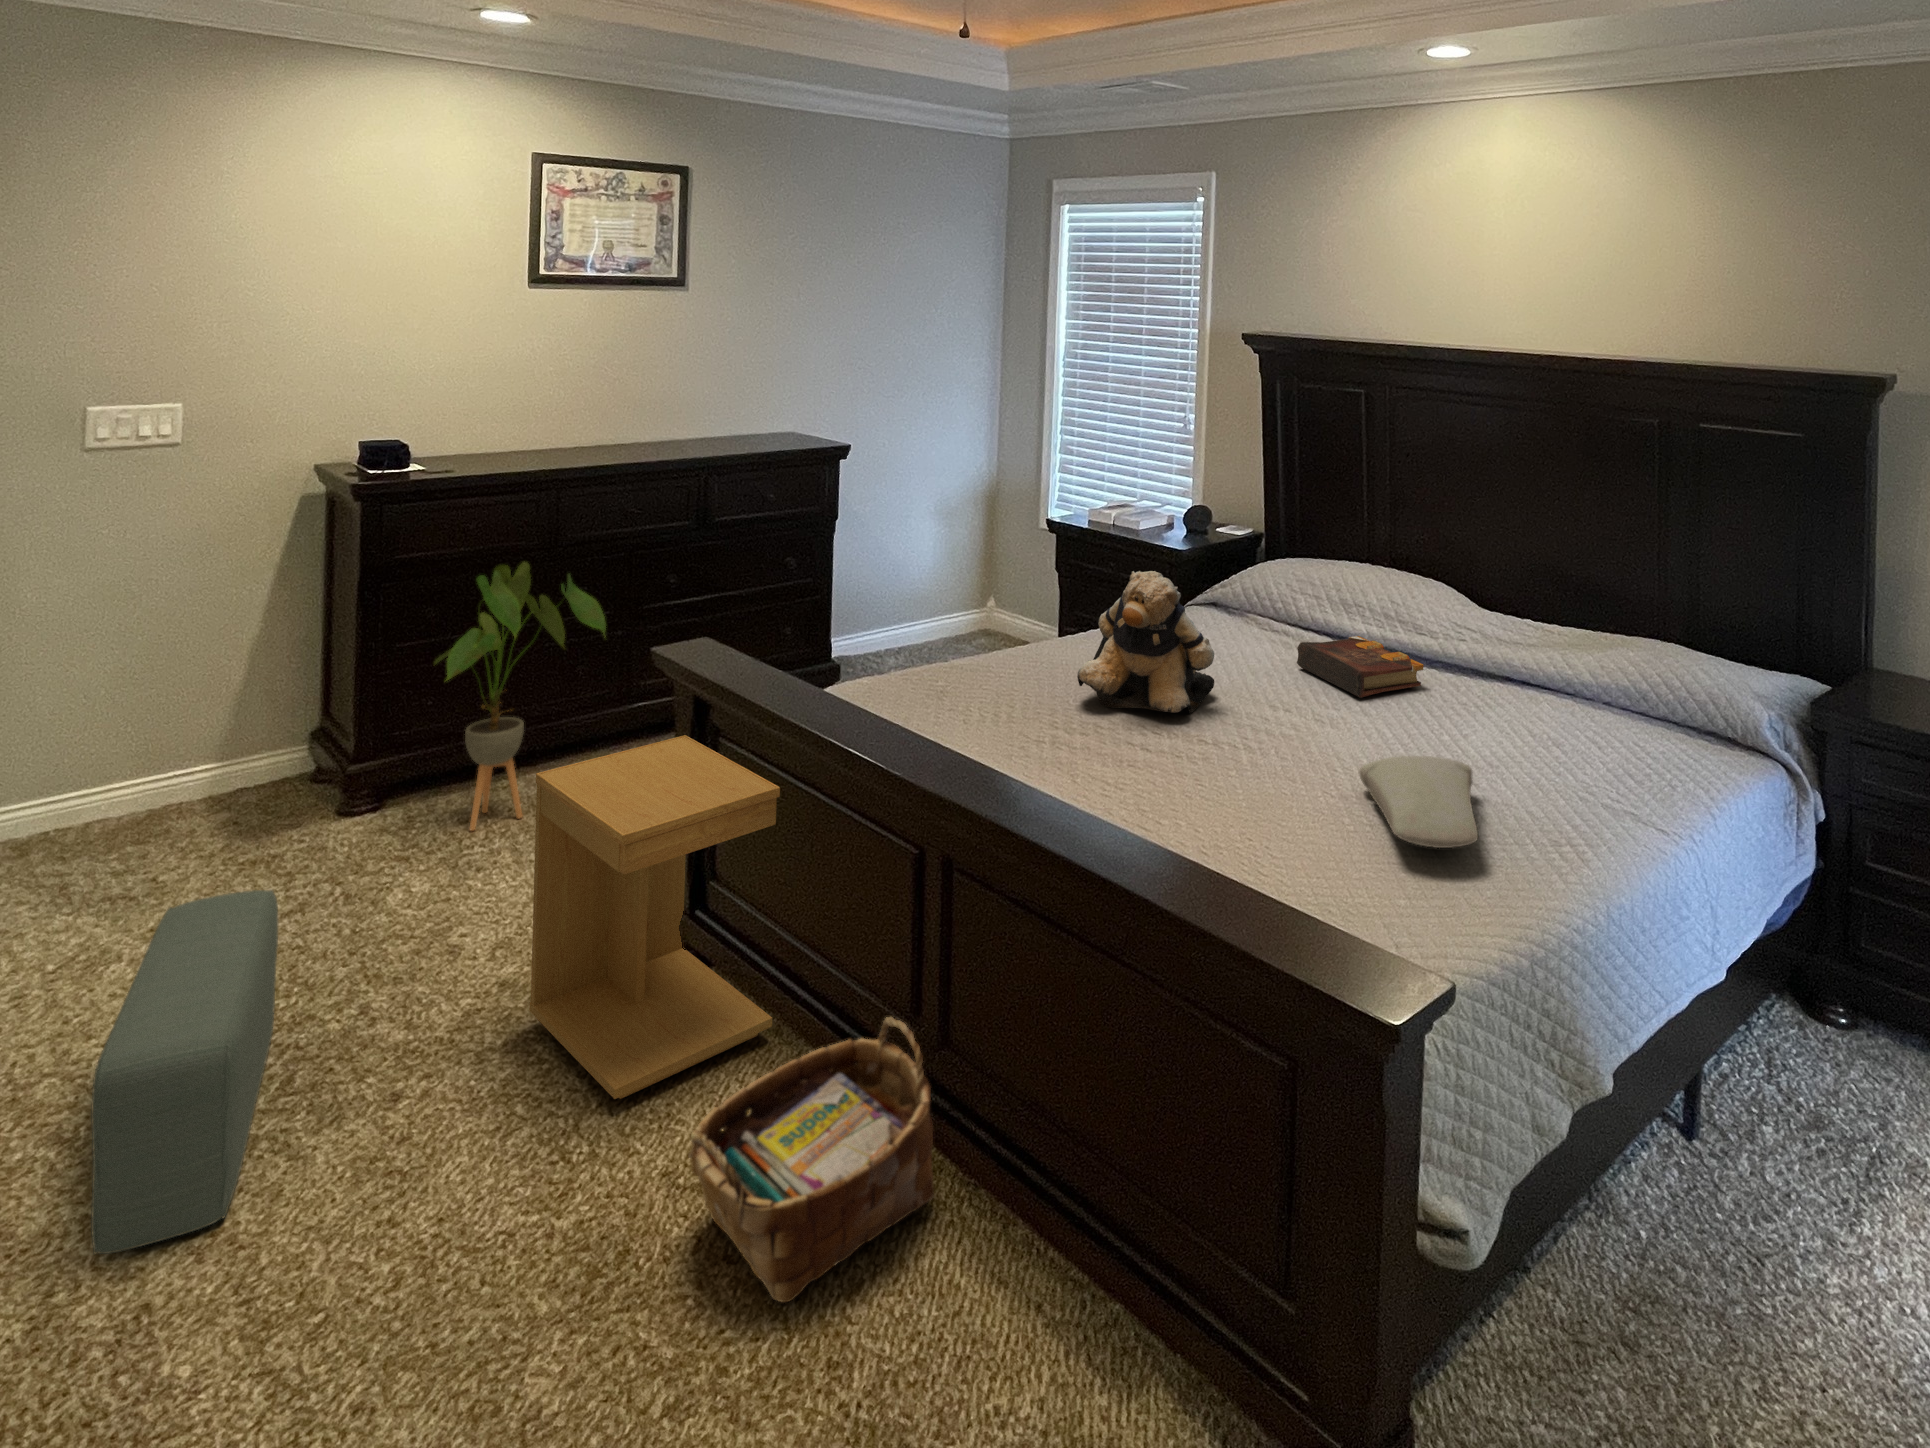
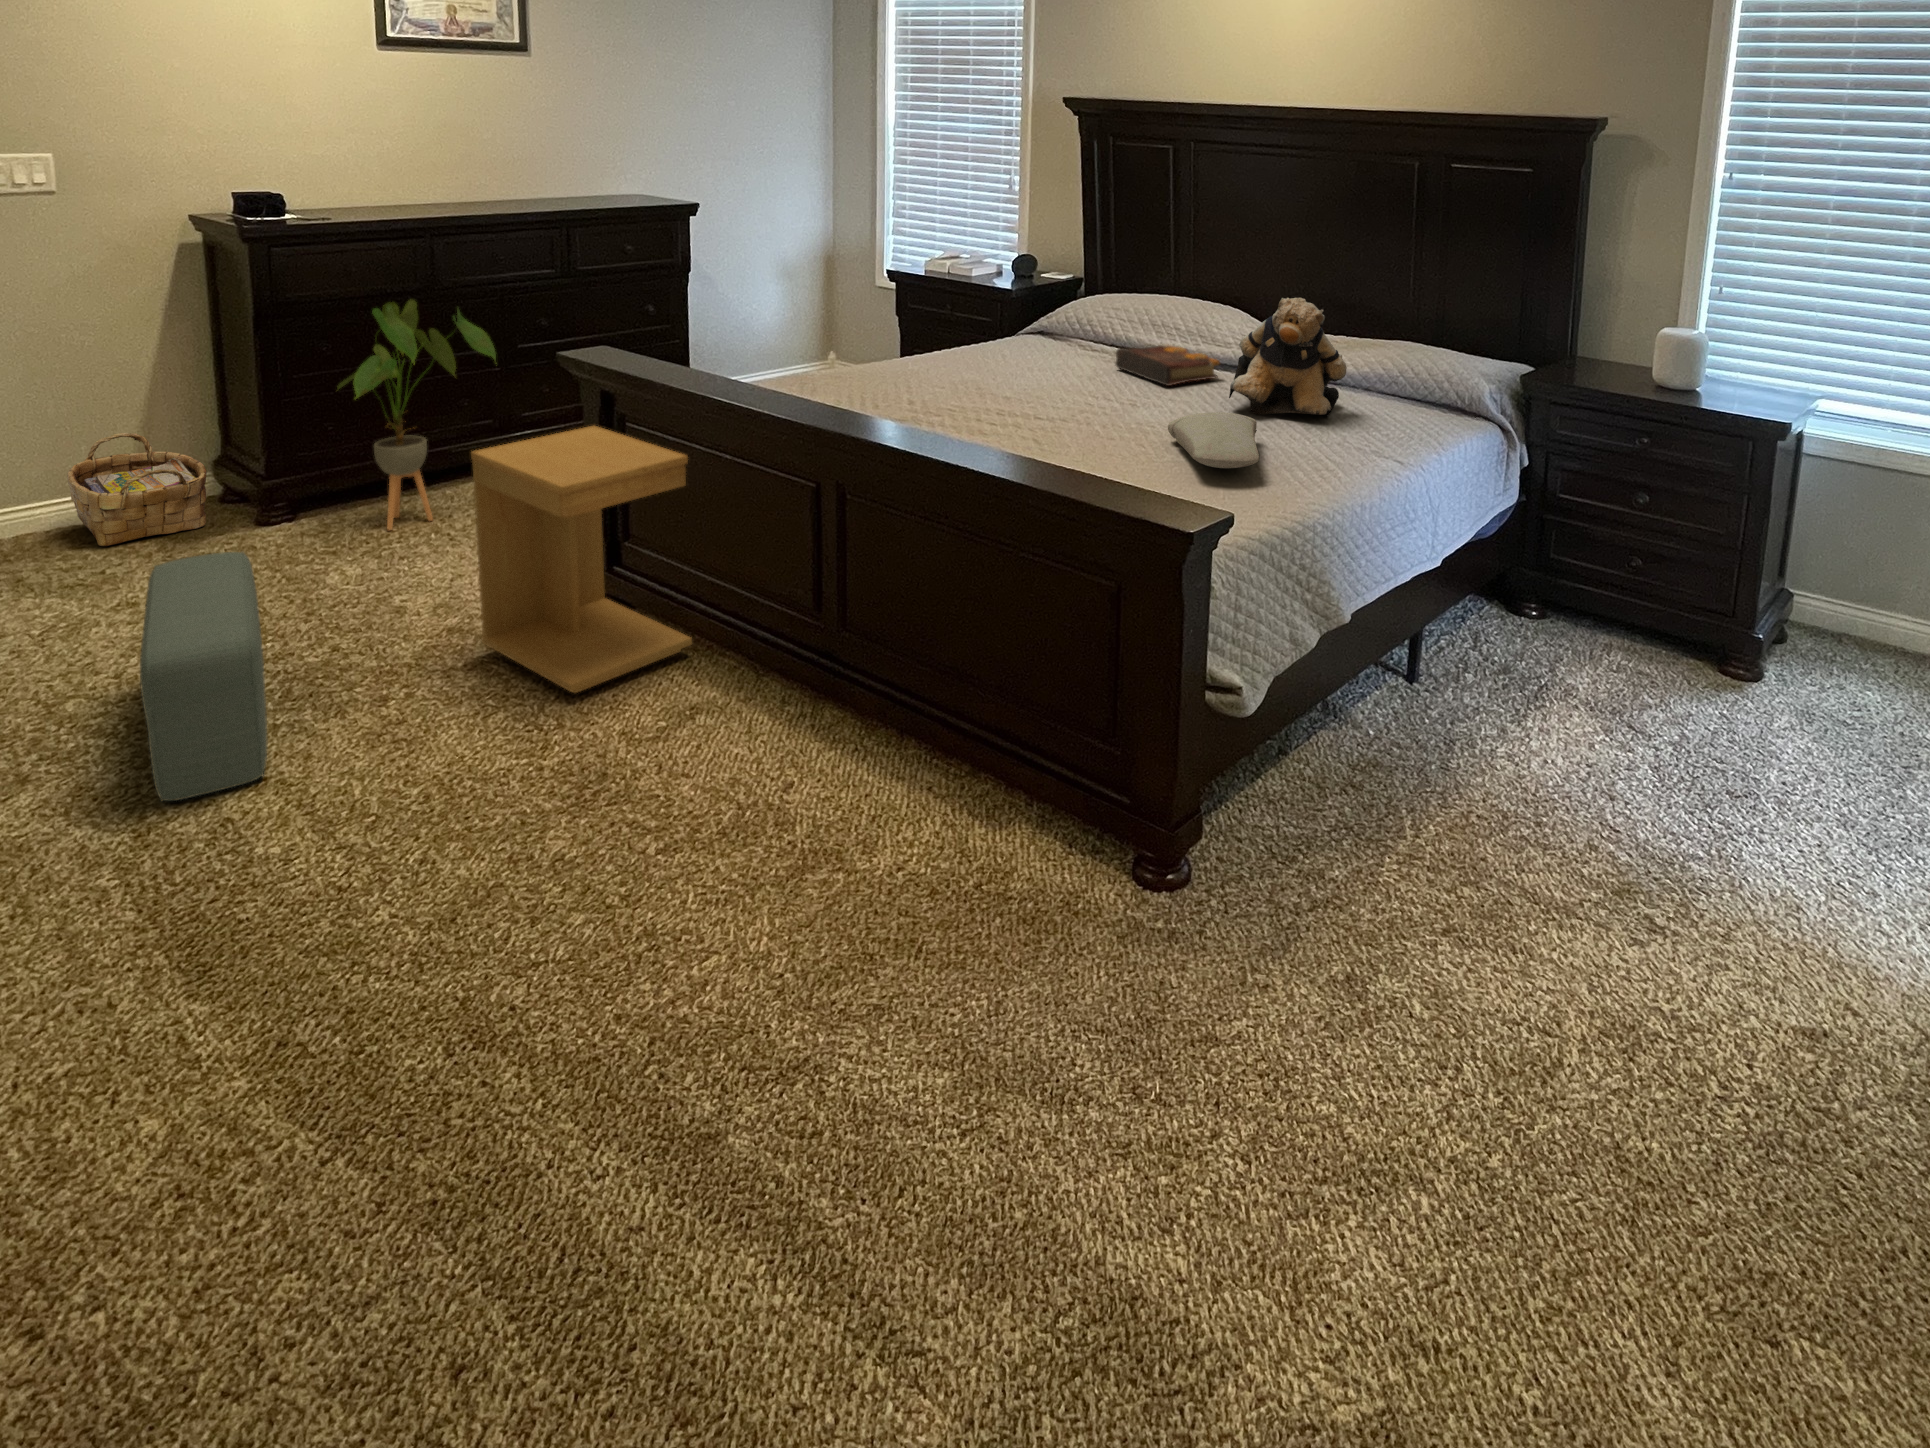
teddy bear: present [1077,571,1214,713] -> present [1229,298,1347,417]
woven basket: present [688,1017,934,1302] -> present [67,433,207,546]

